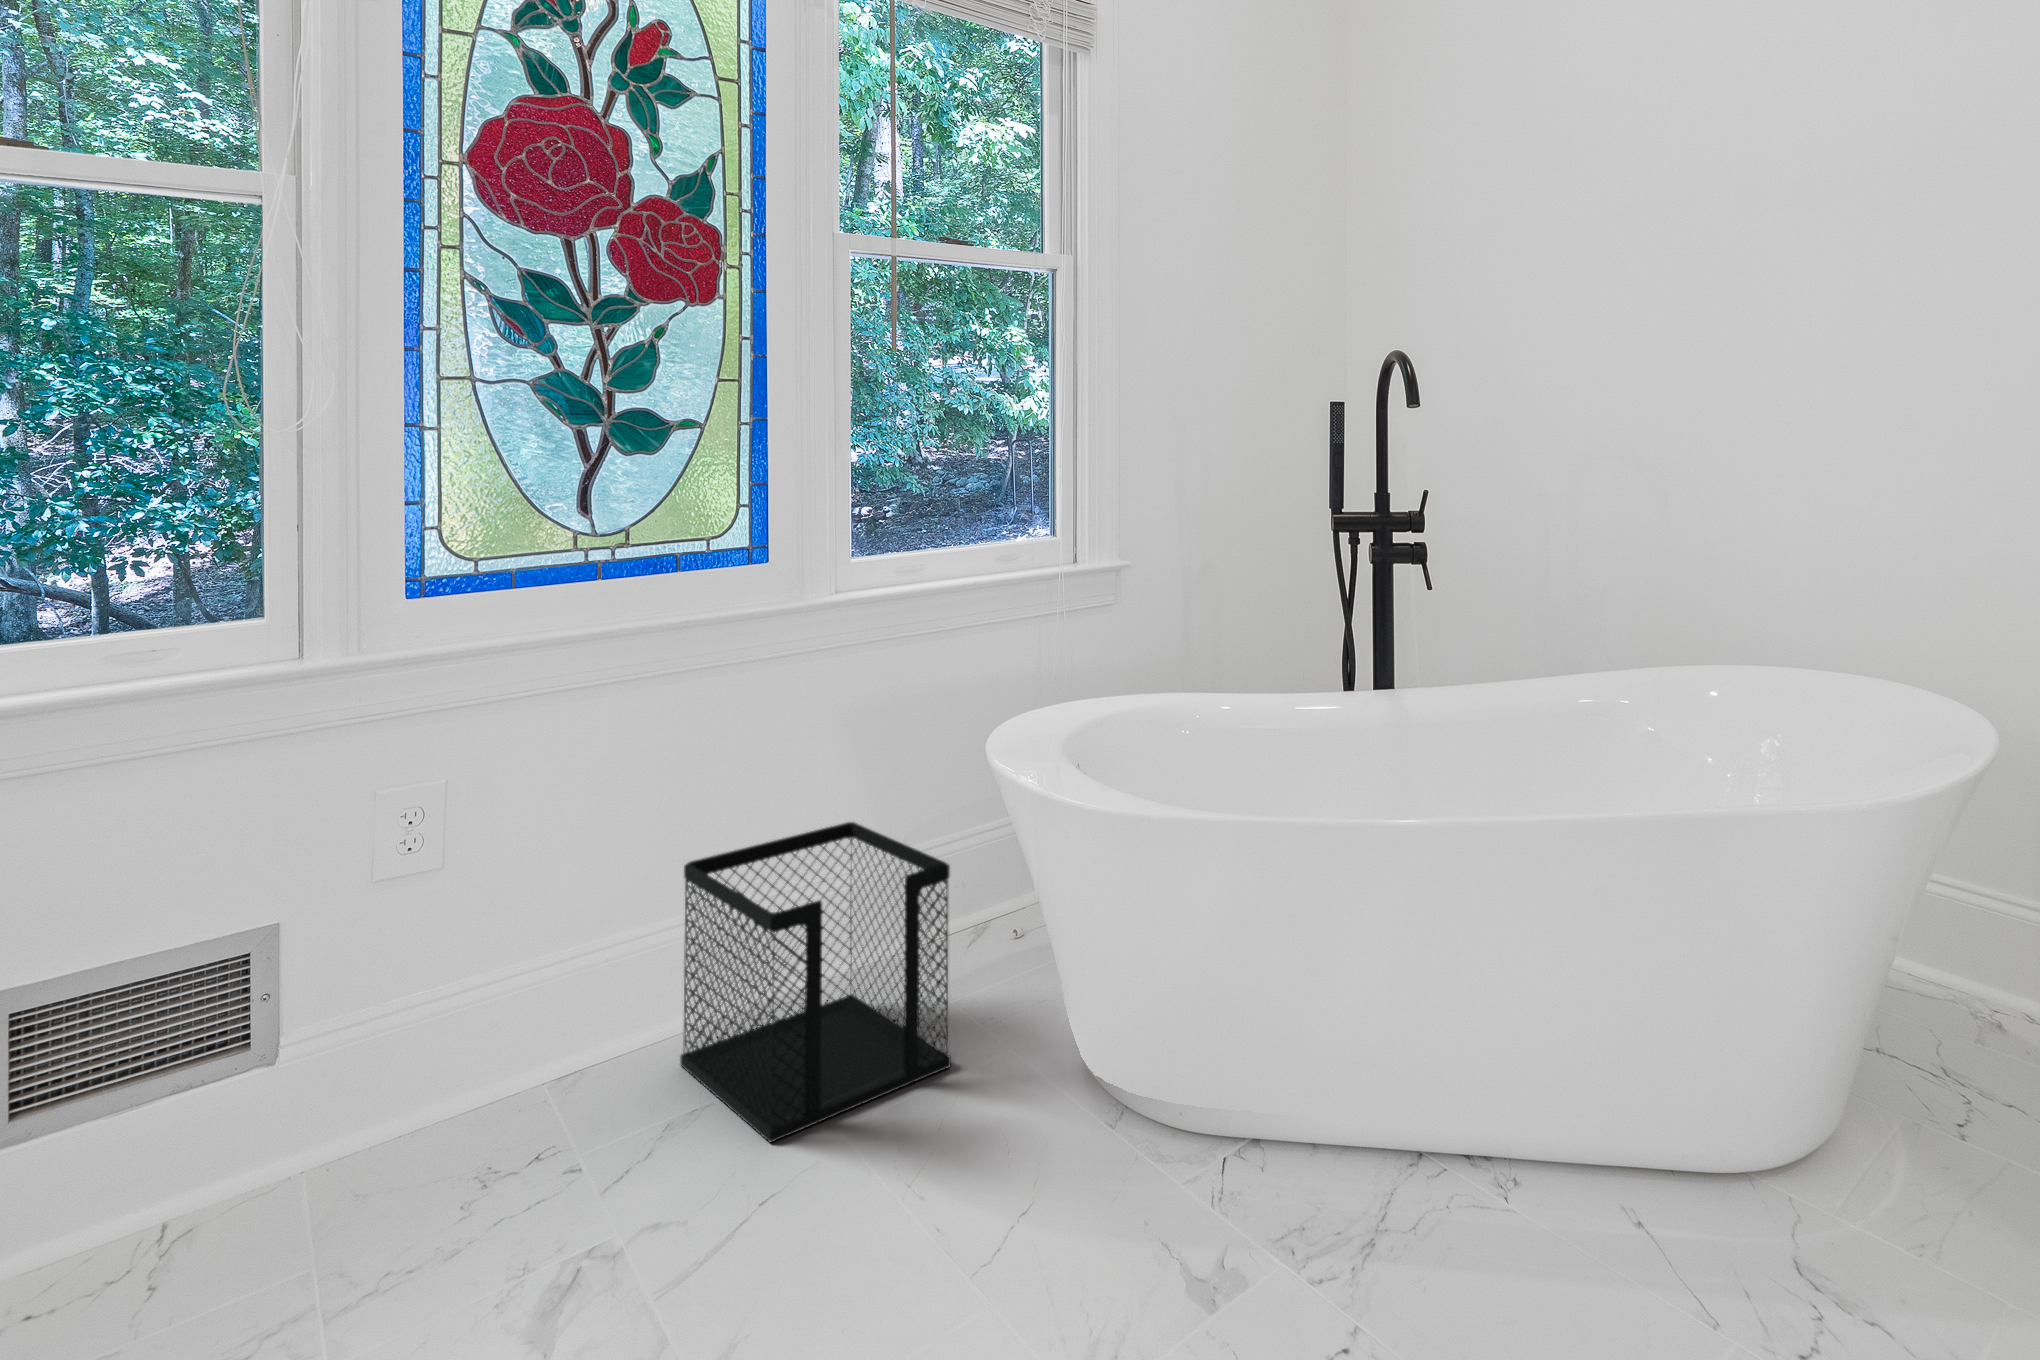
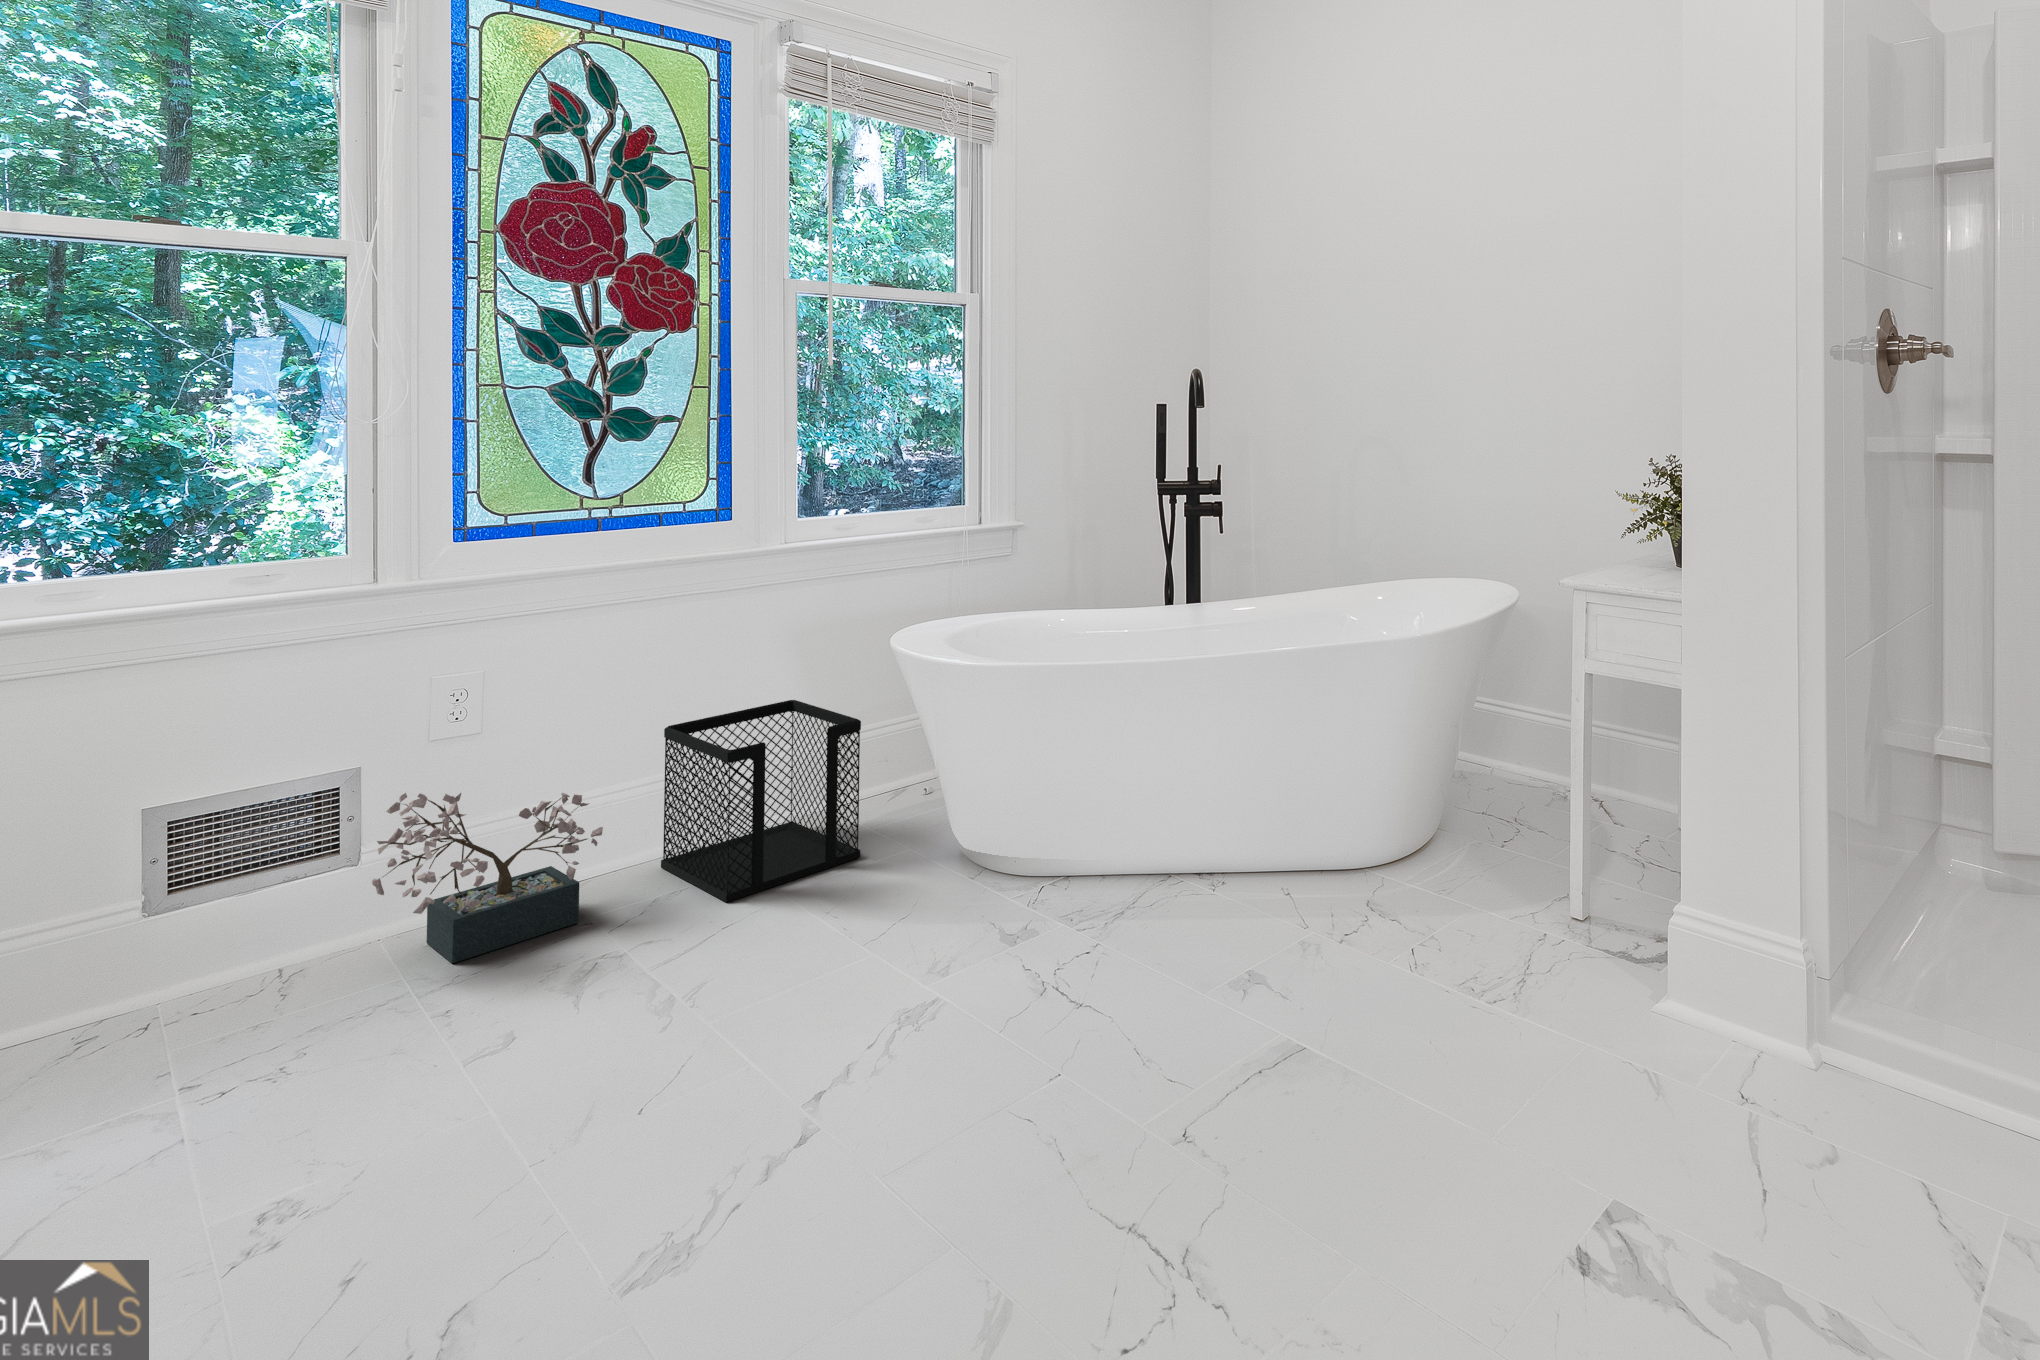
decorative plant: none [284,963,602,1237] -> present [372,793,603,963]

